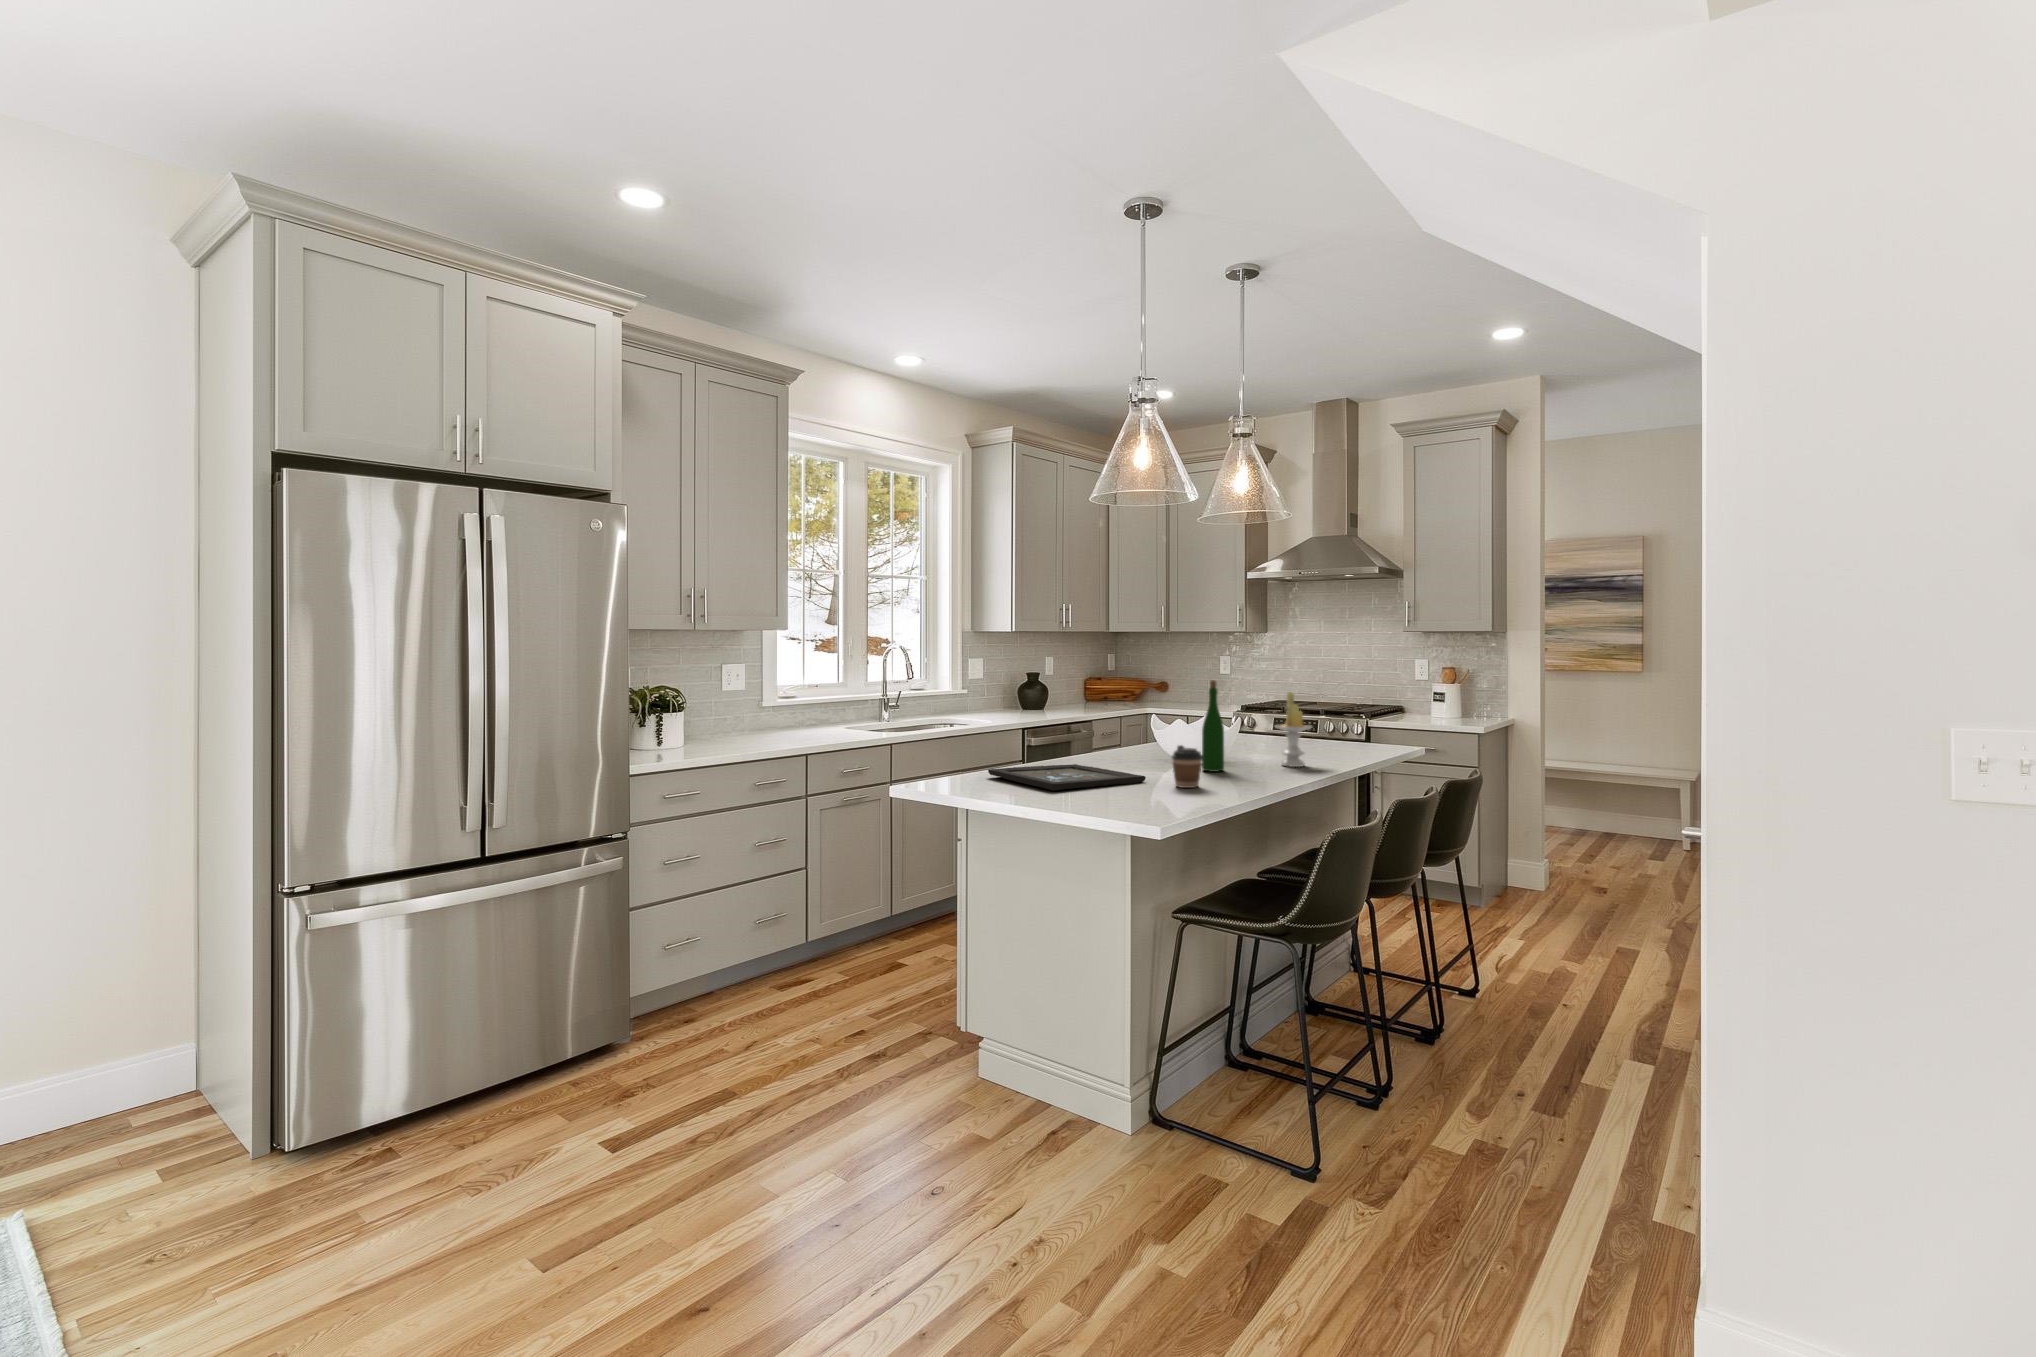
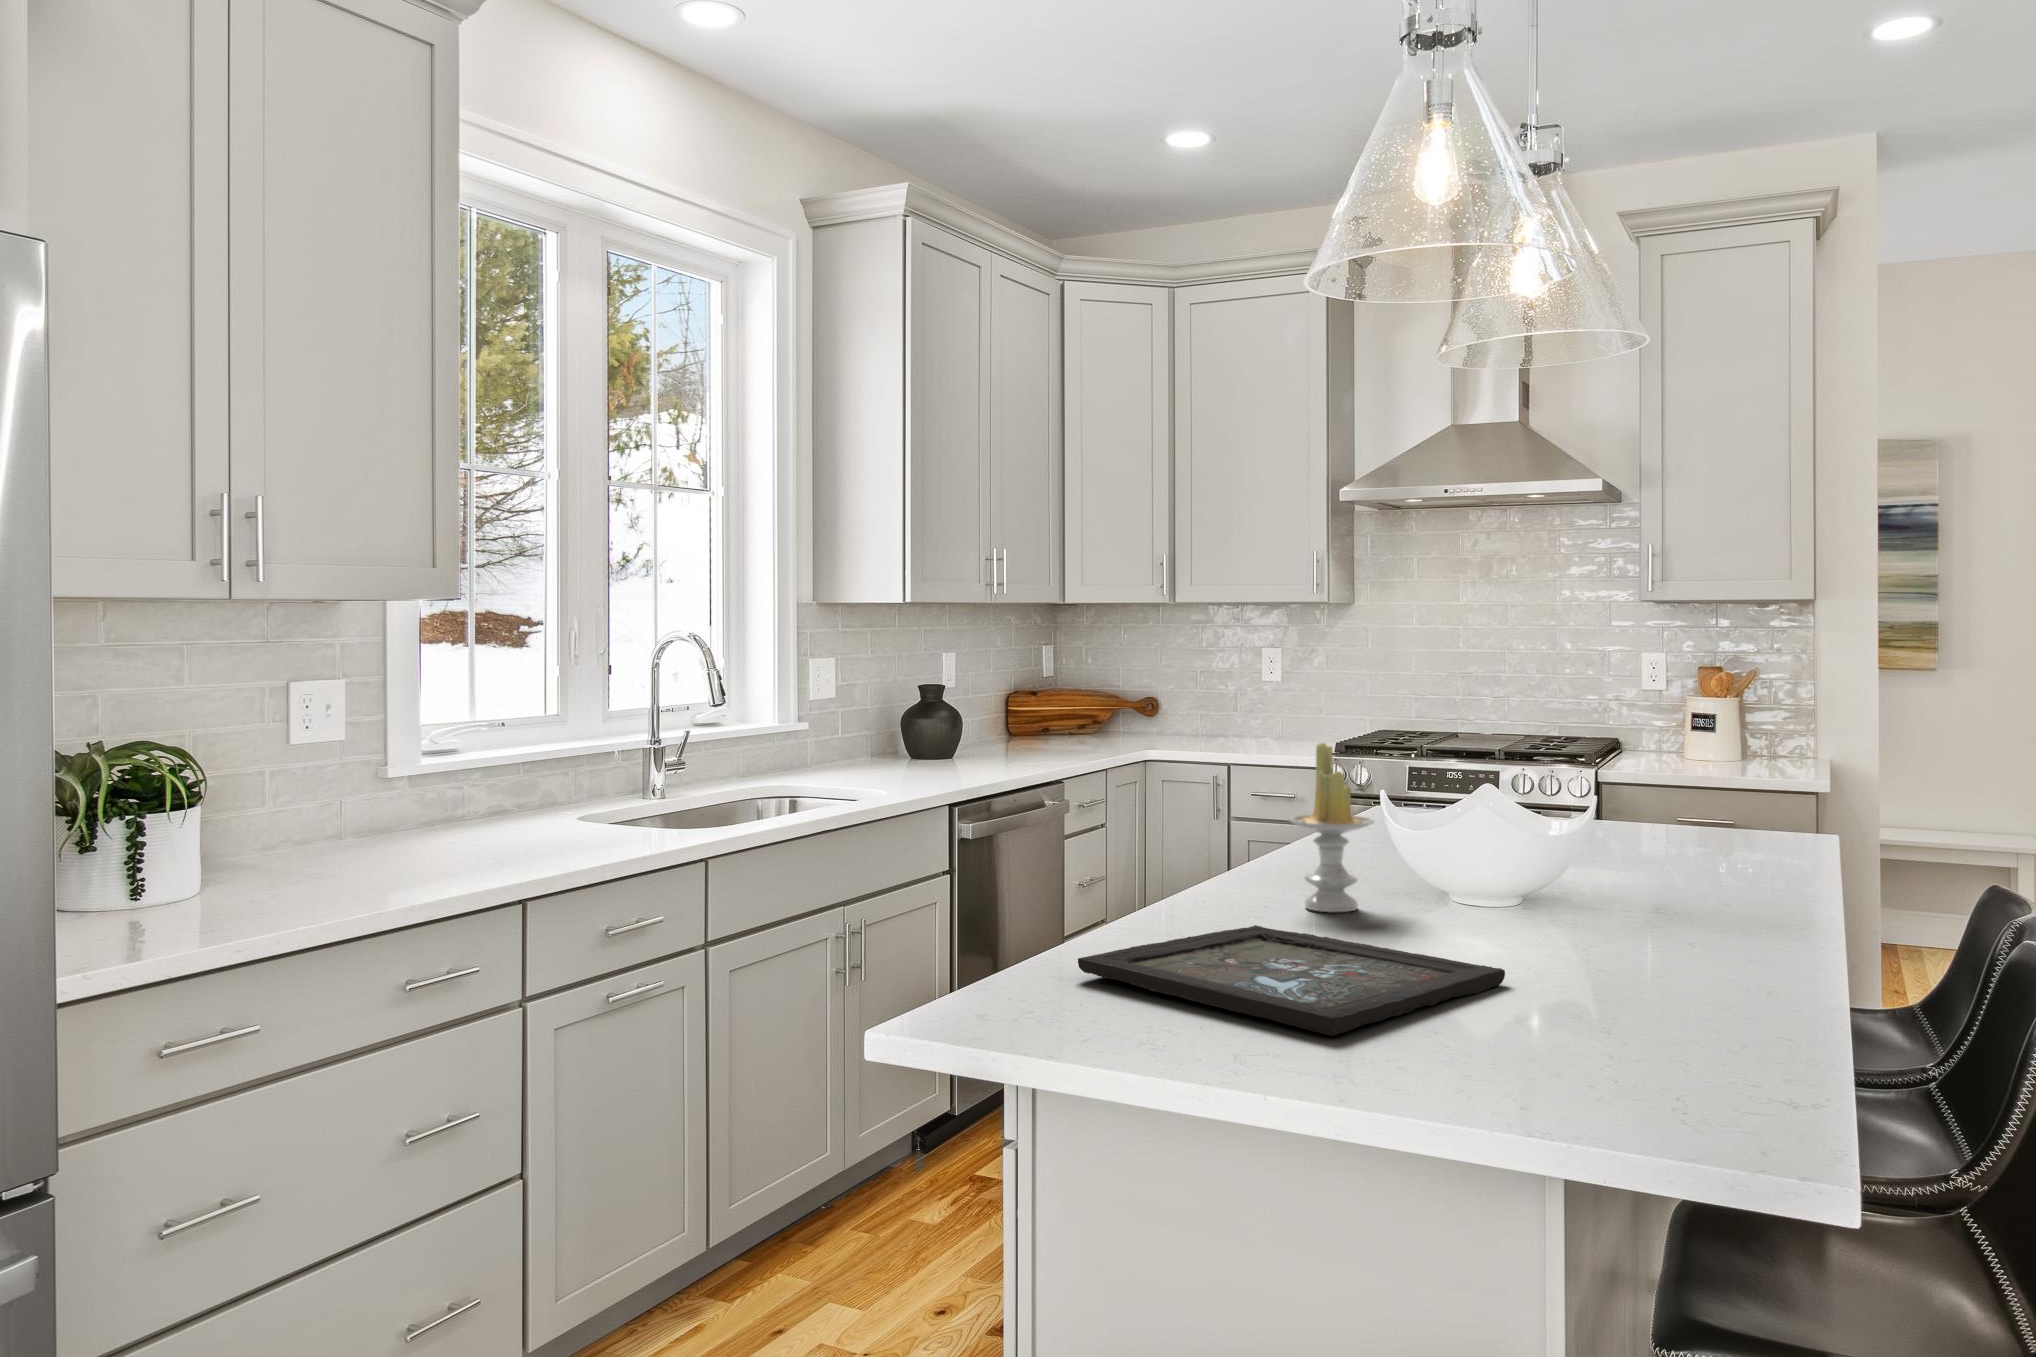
wine bottle: present [1202,680,1224,772] -> none [1563,716,1623,937]
candle: present [1275,692,1312,767] -> present [1289,743,1374,912]
coffee cup: present [1172,745,1203,788] -> none [1599,893,1686,1007]

